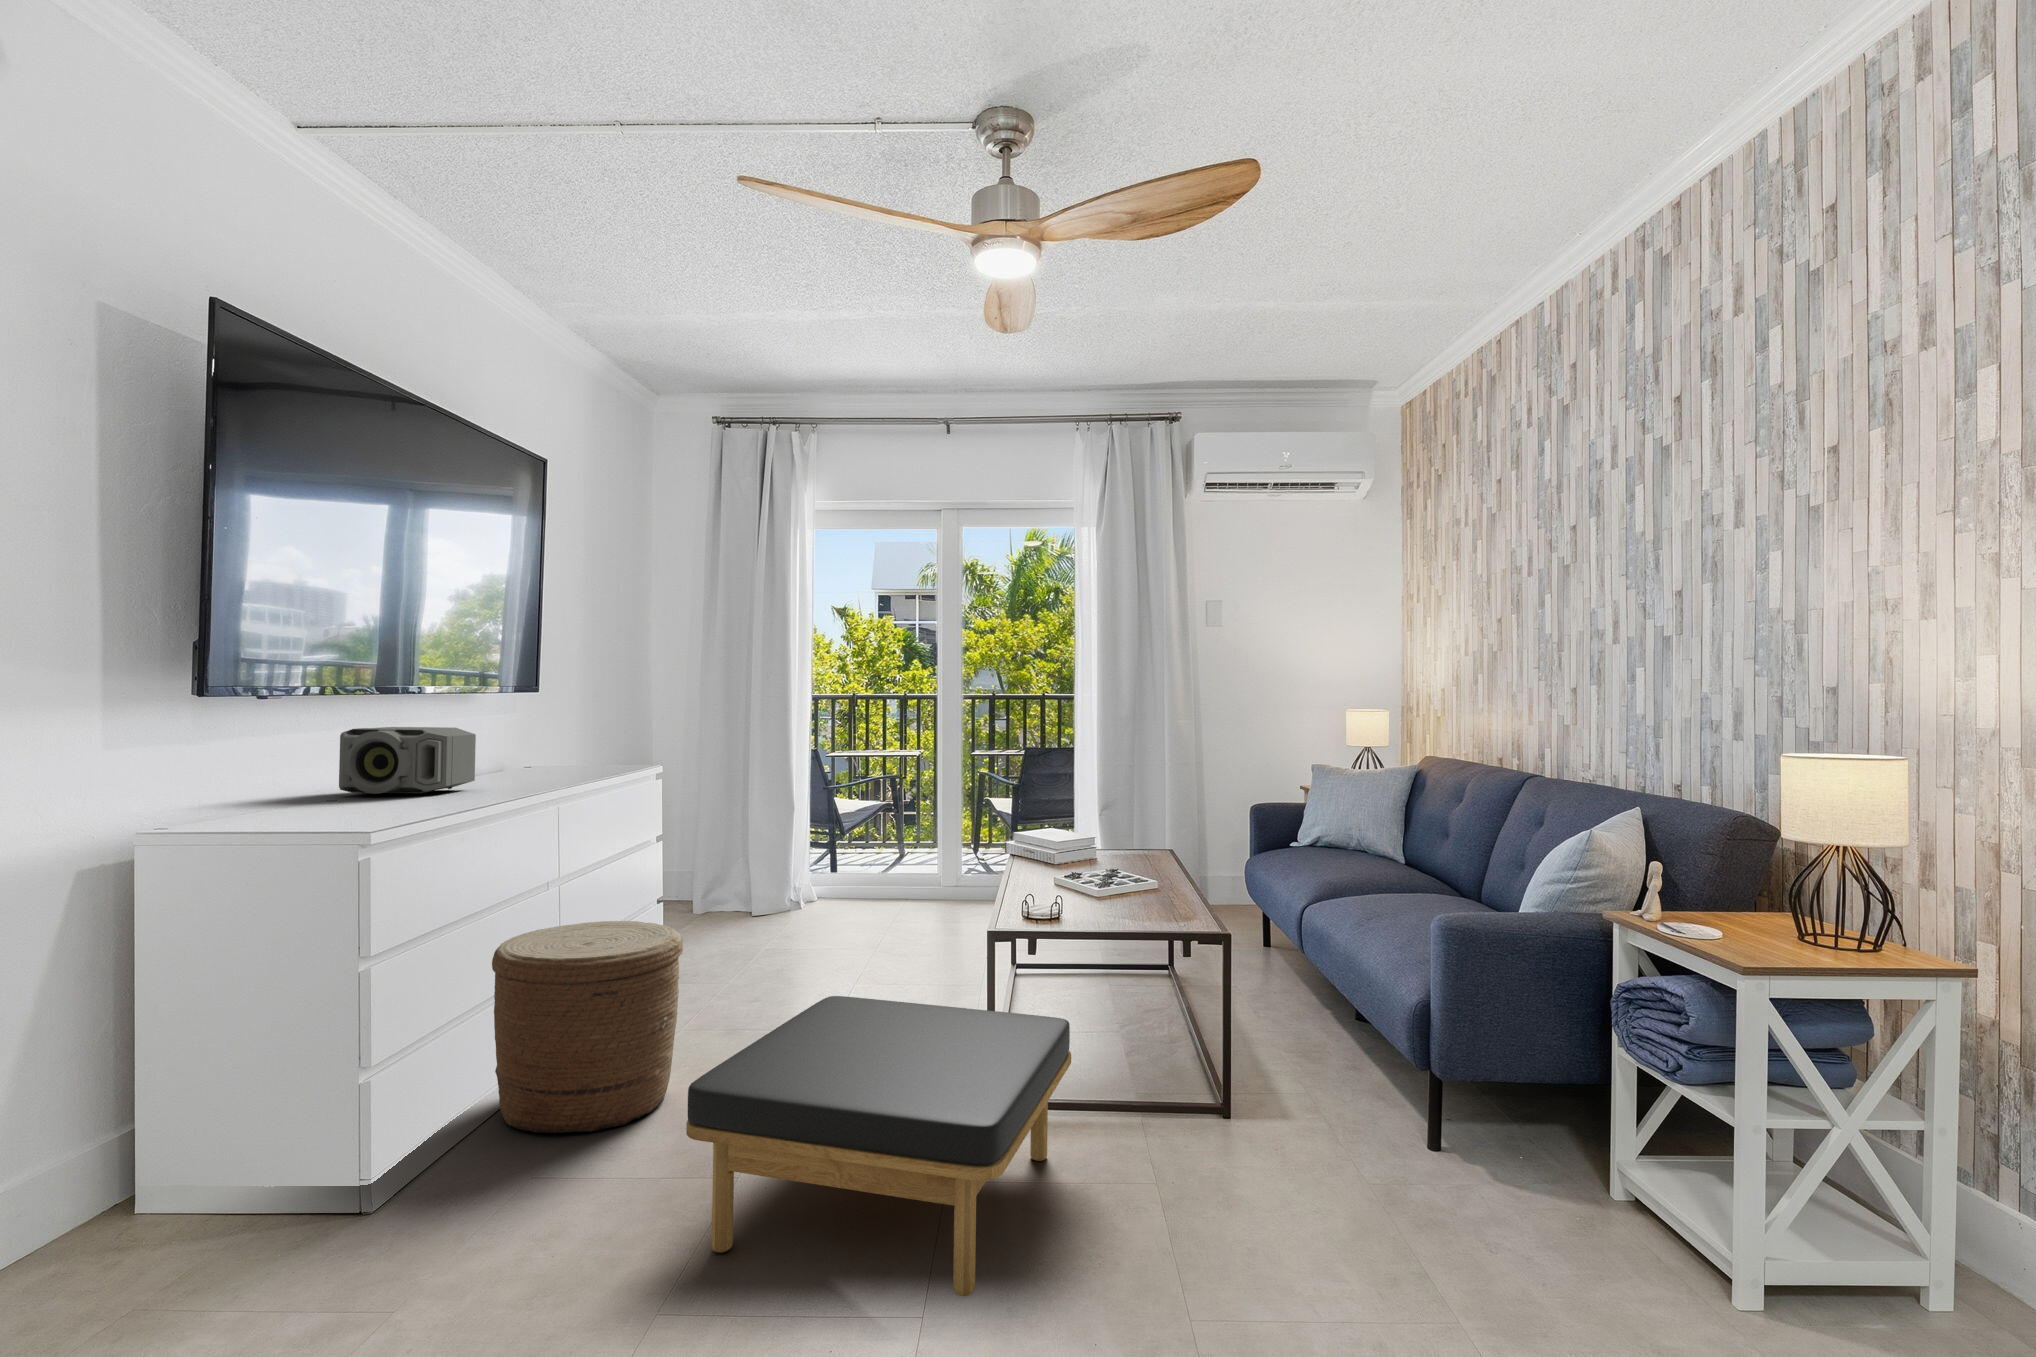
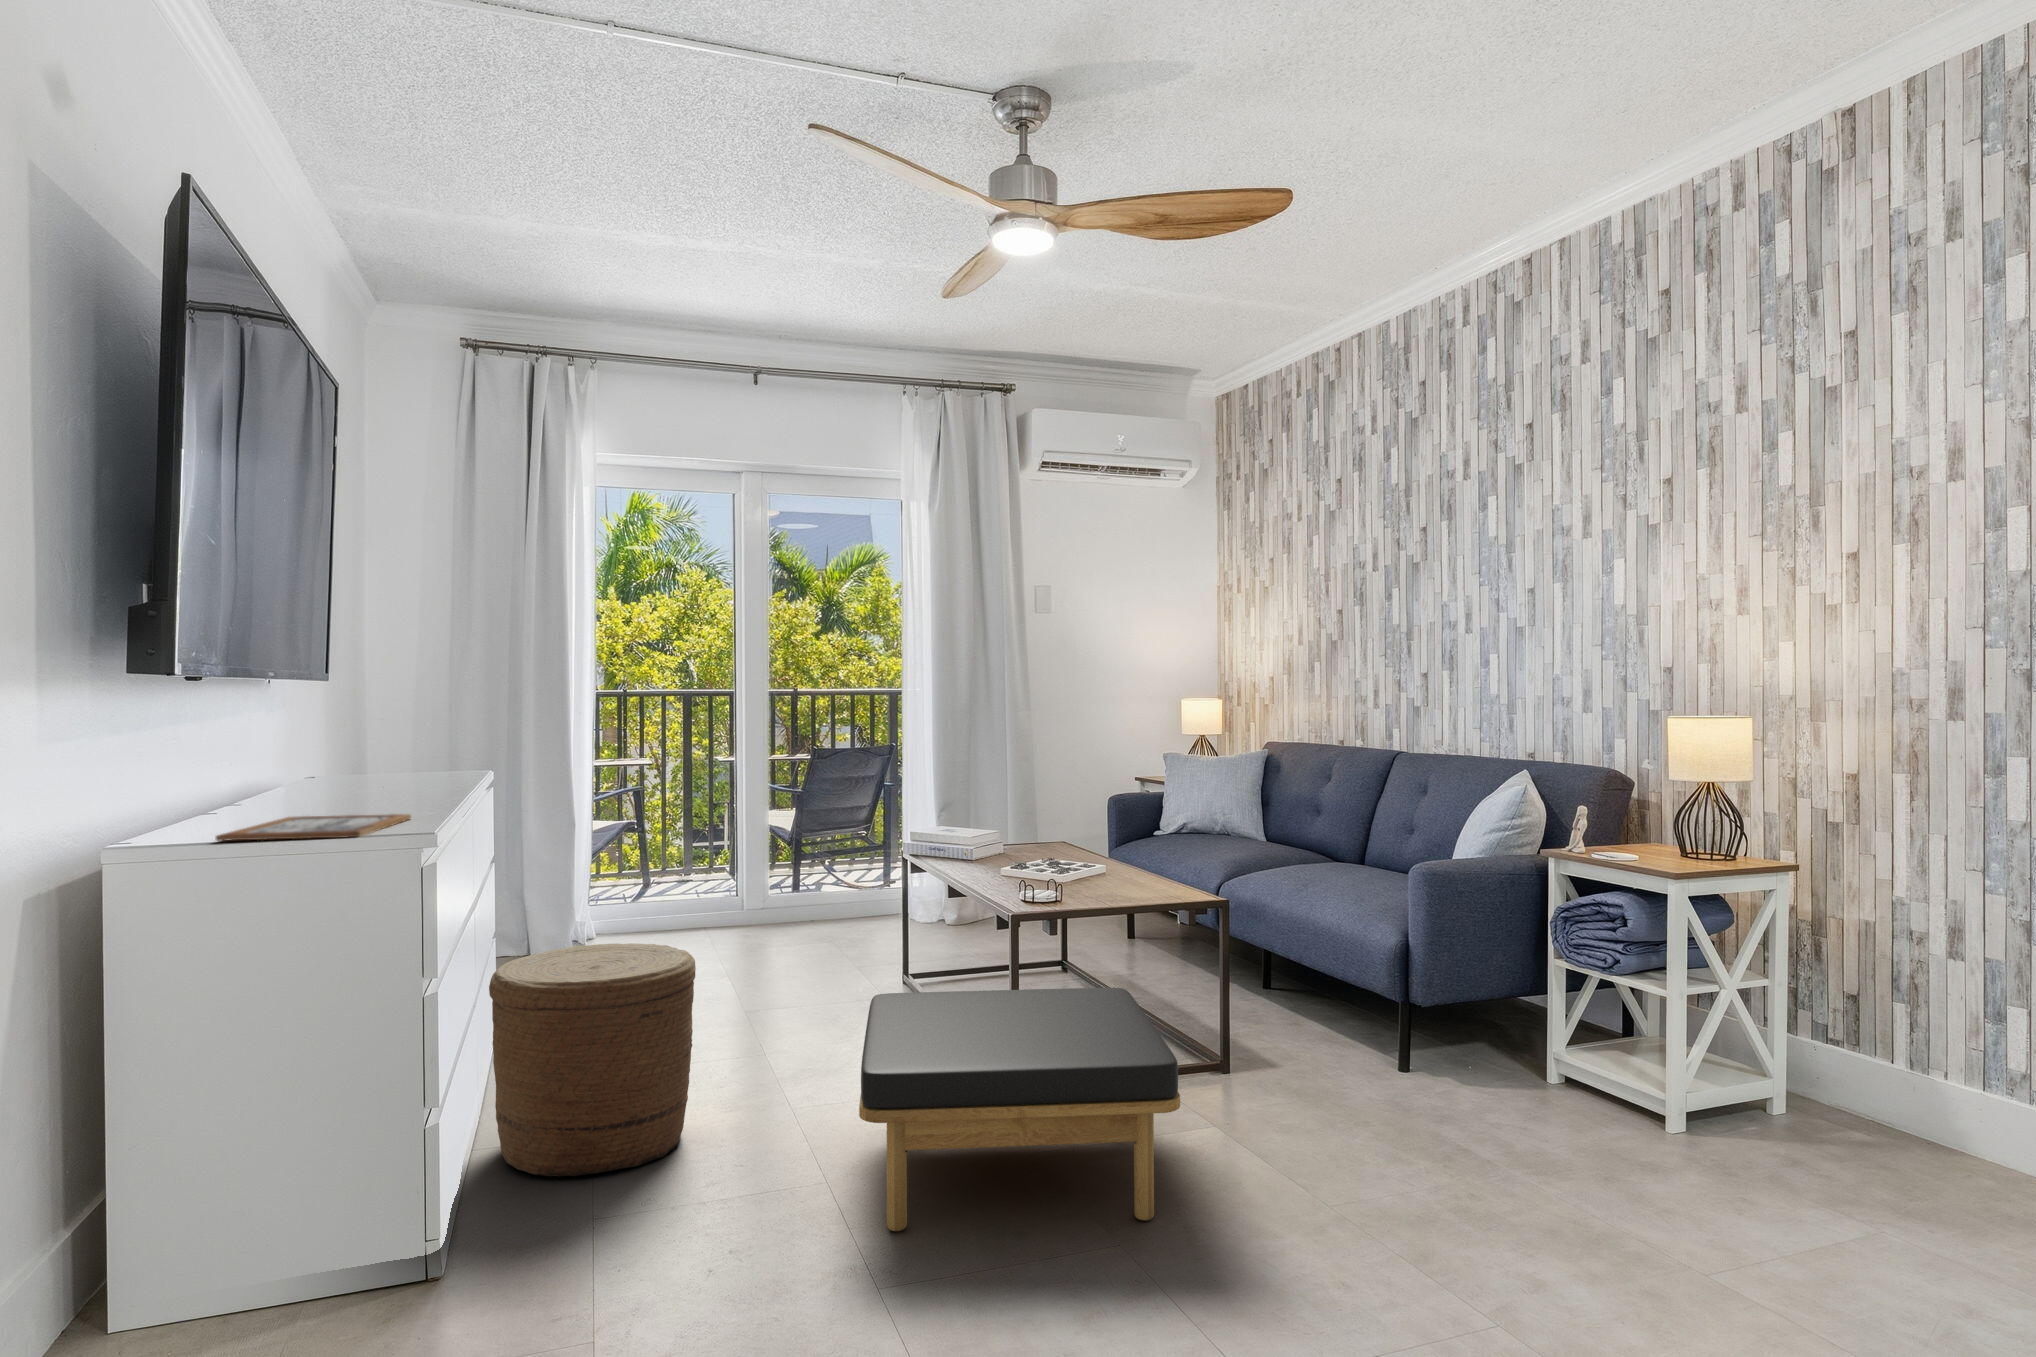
speaker: present [339,727,476,794] -> none [302,731,439,811]
picture frame: none [154,799,373,822] -> present [216,814,411,841]

